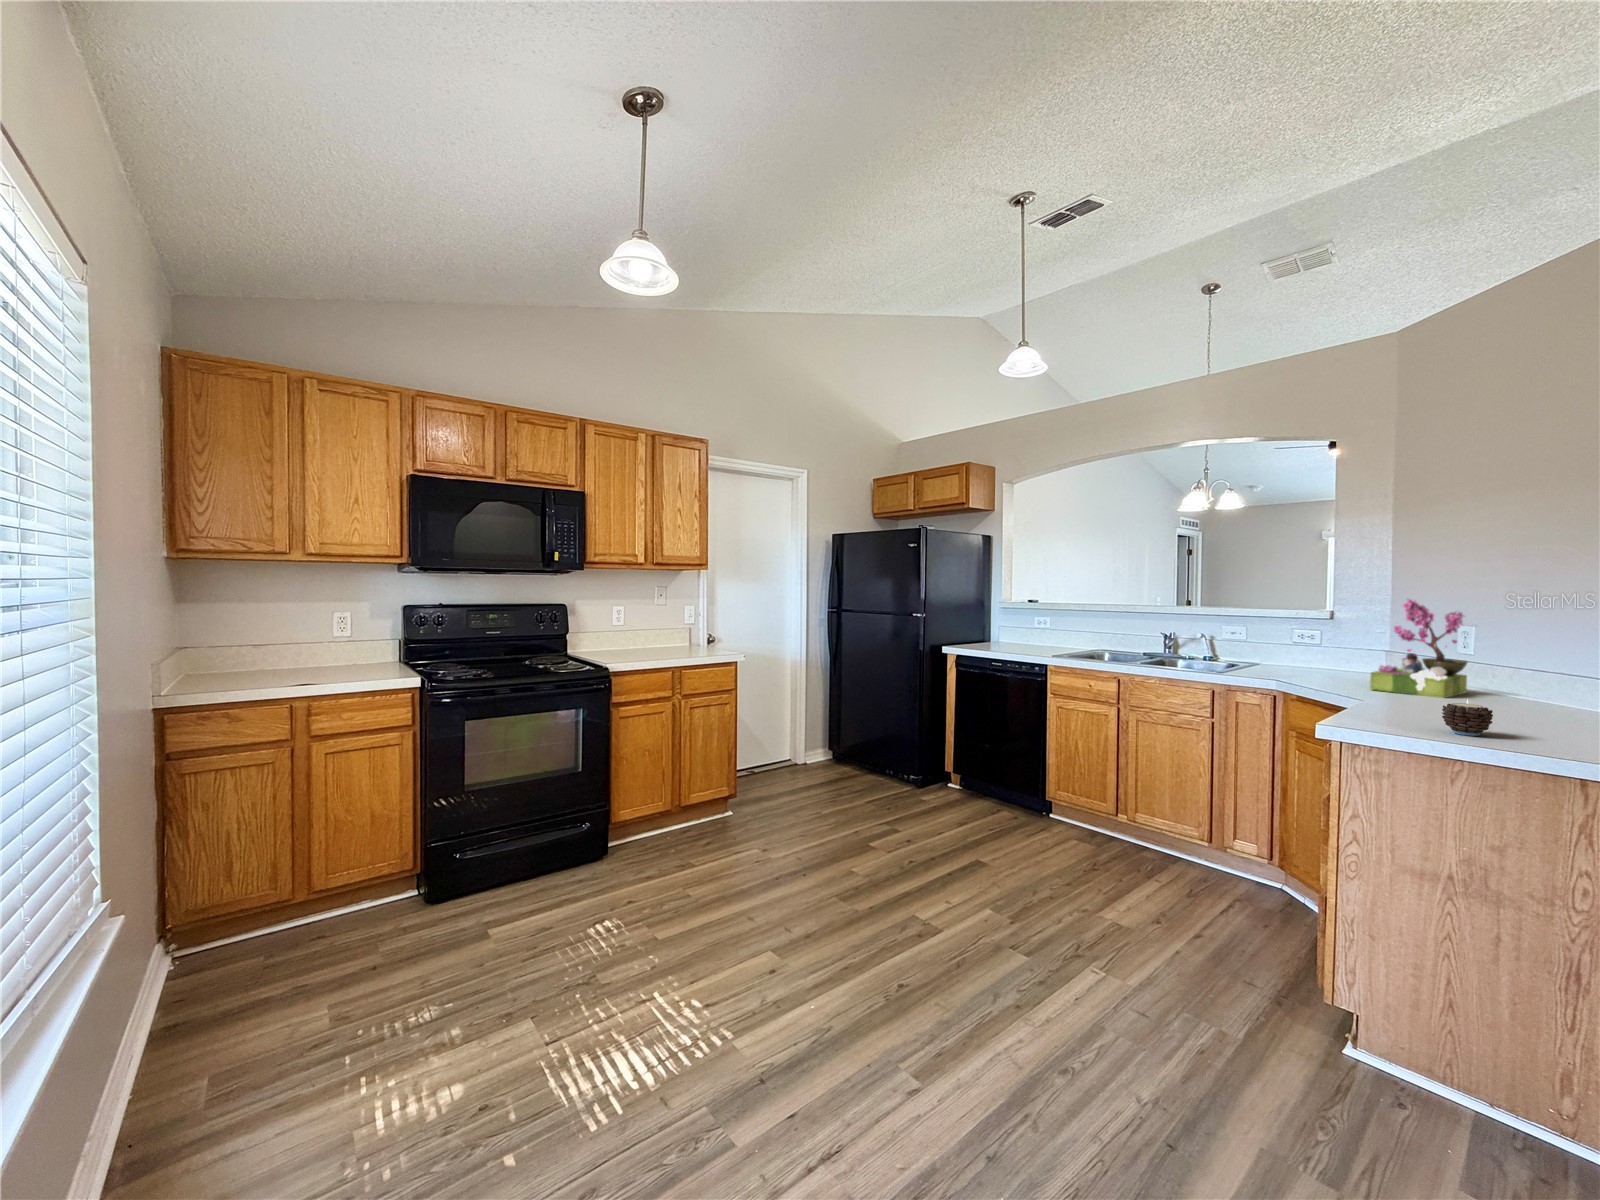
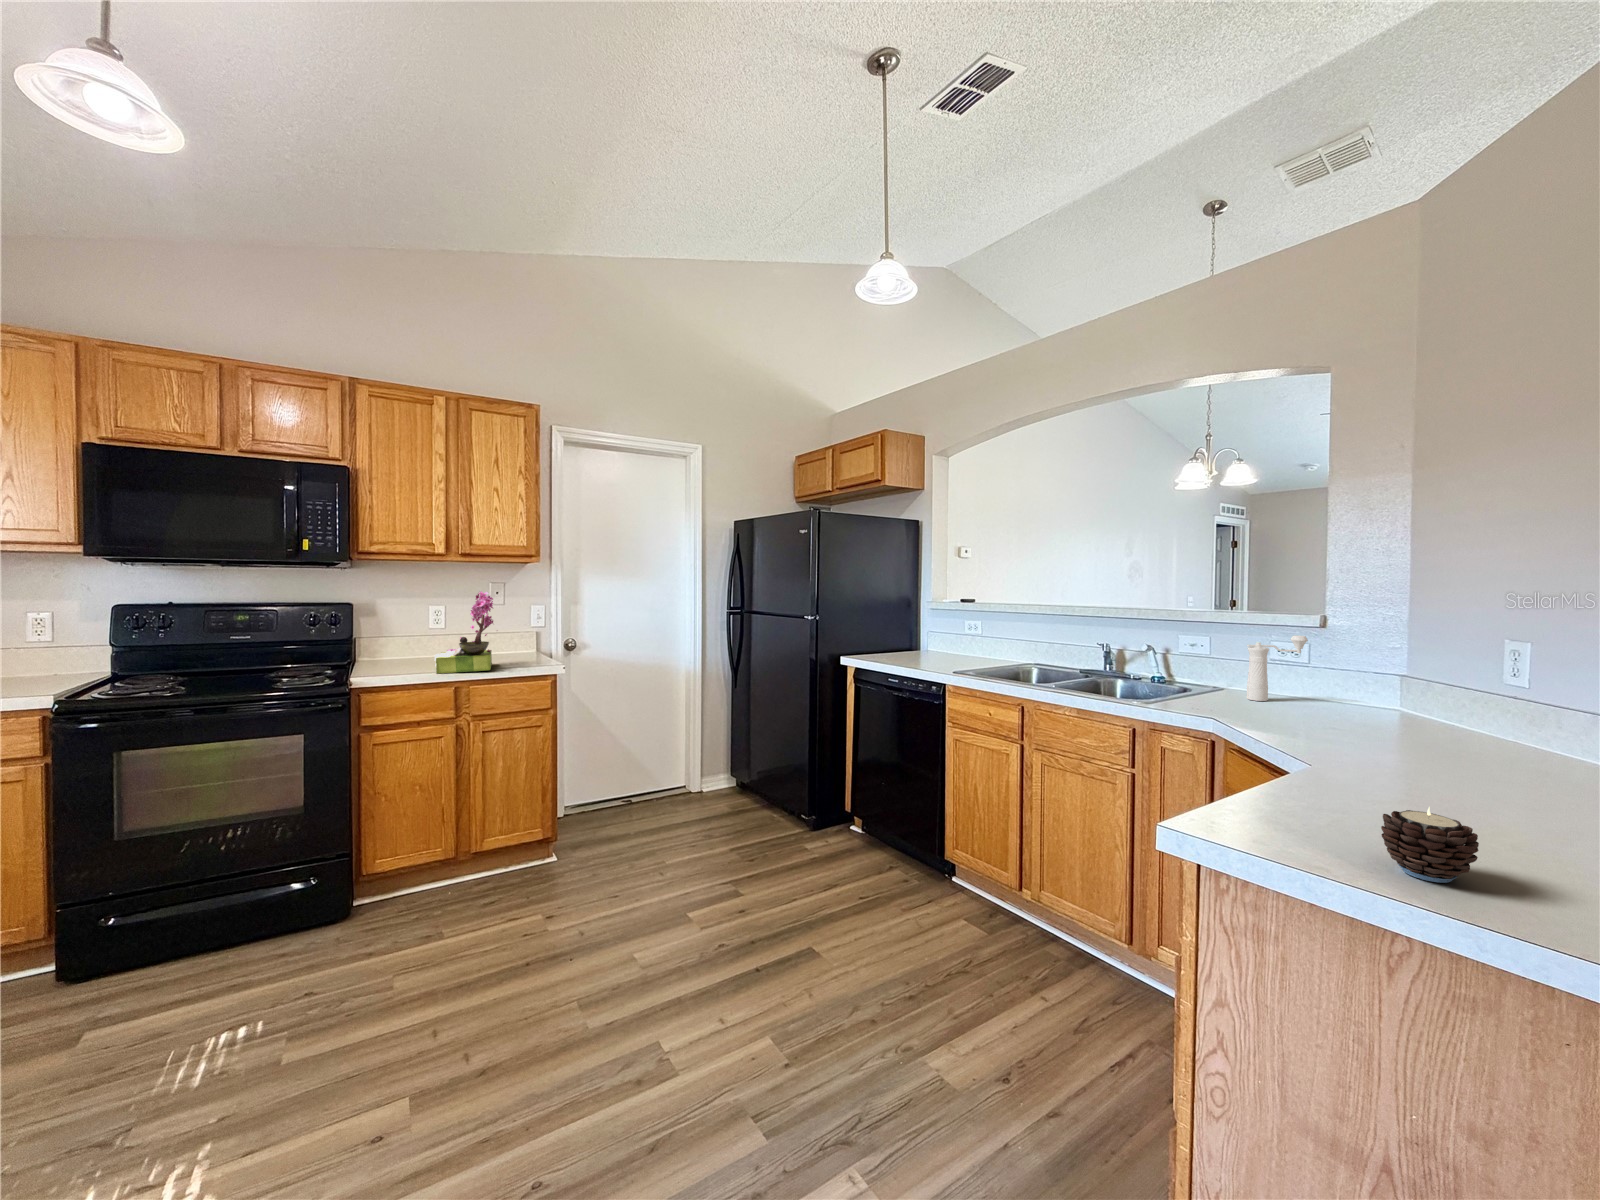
flower arrangement: present [1370,599,1467,698] -> present [434,591,493,674]
pepper mill: none [1282,624,1325,670] -> present [1247,635,1308,701]

